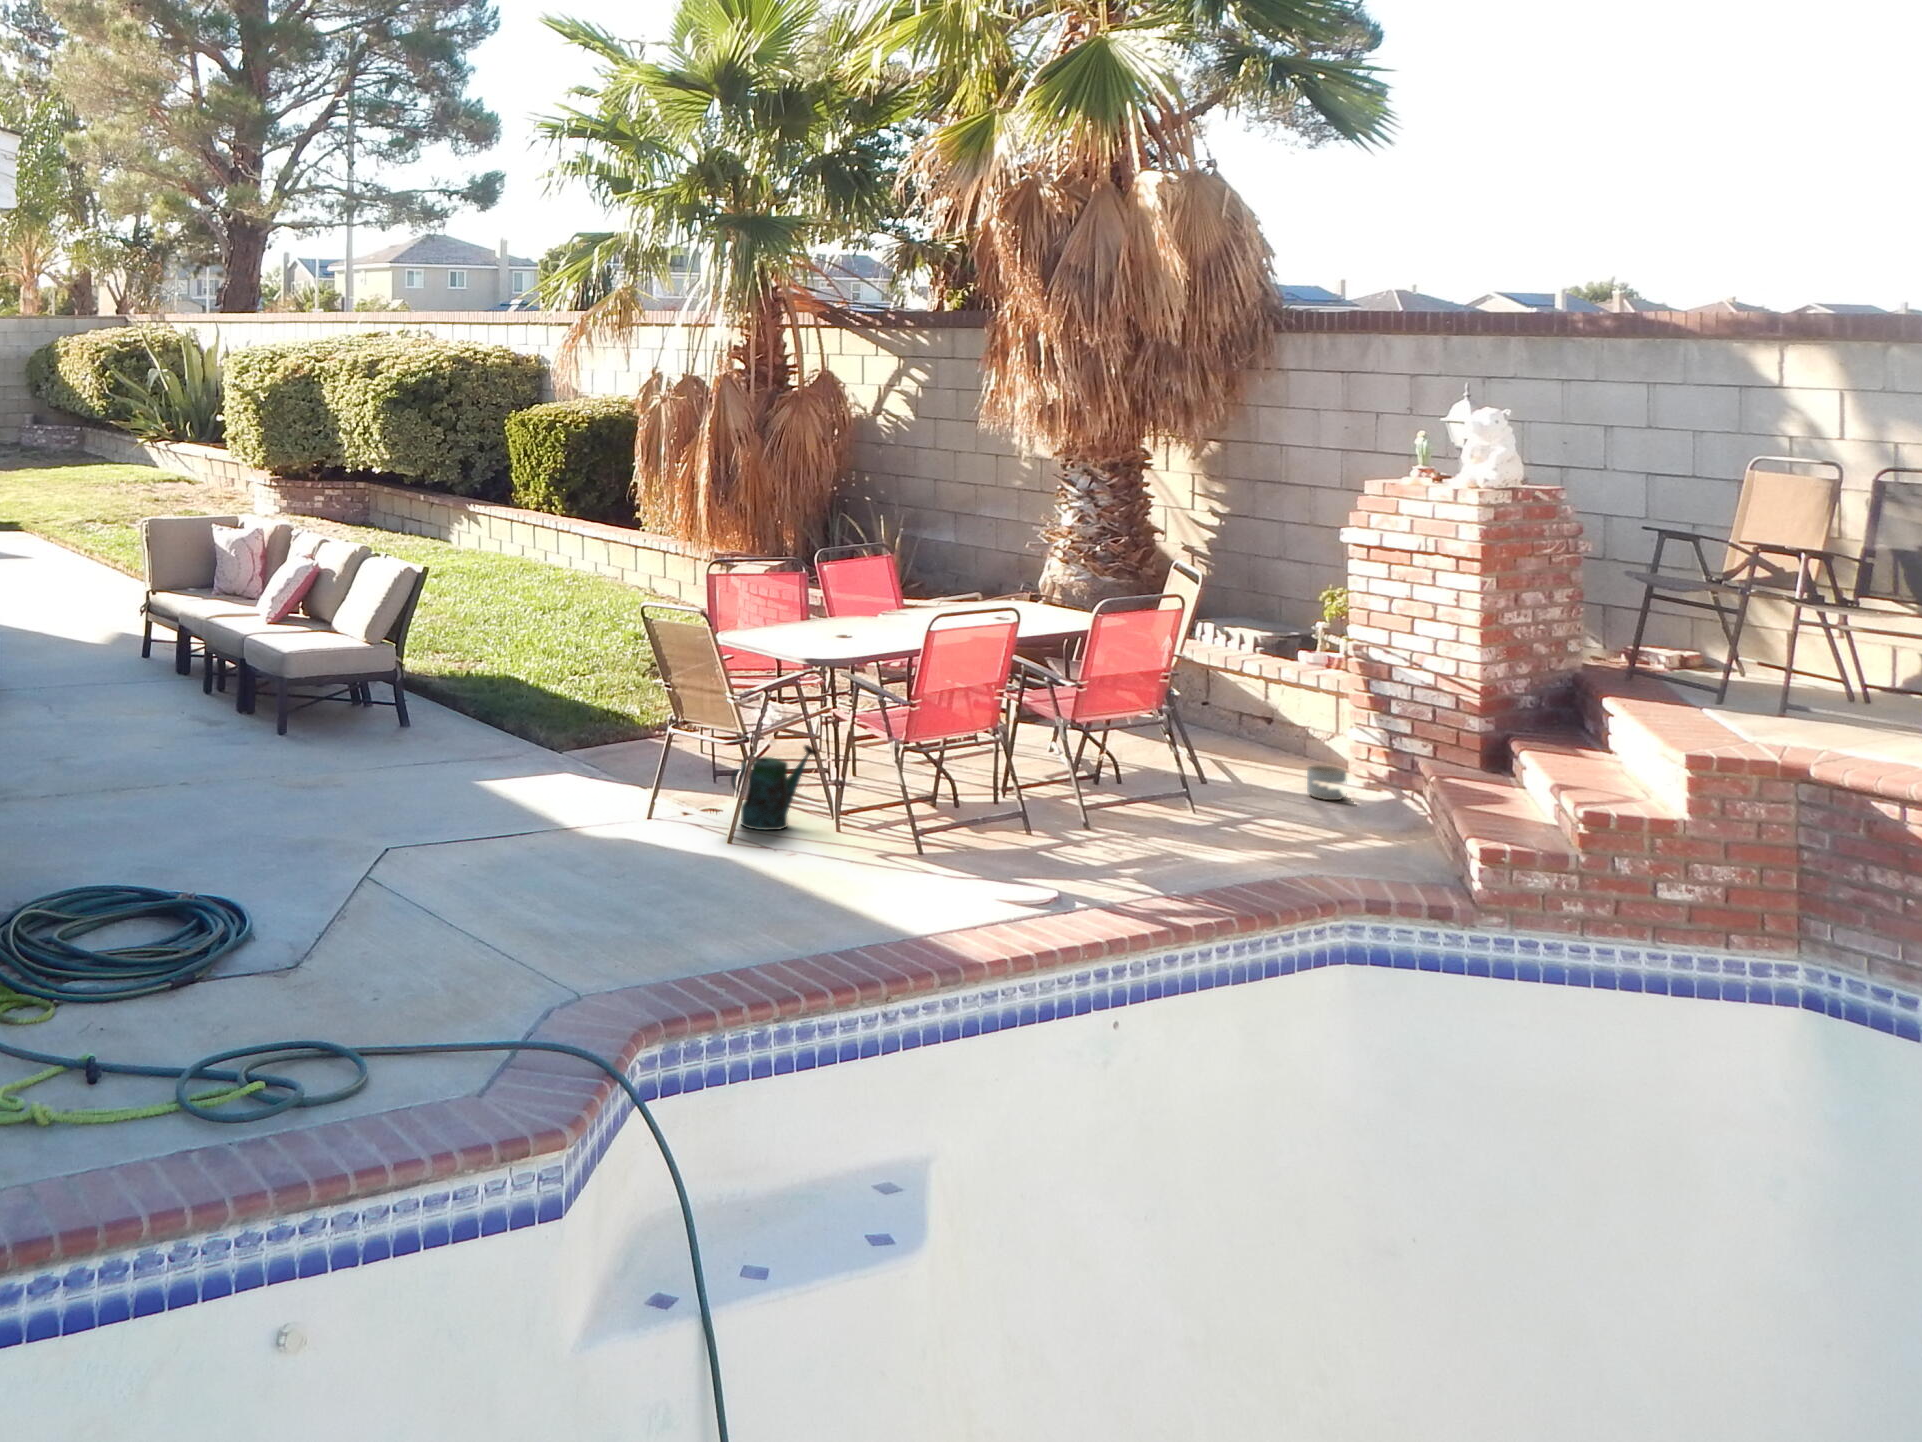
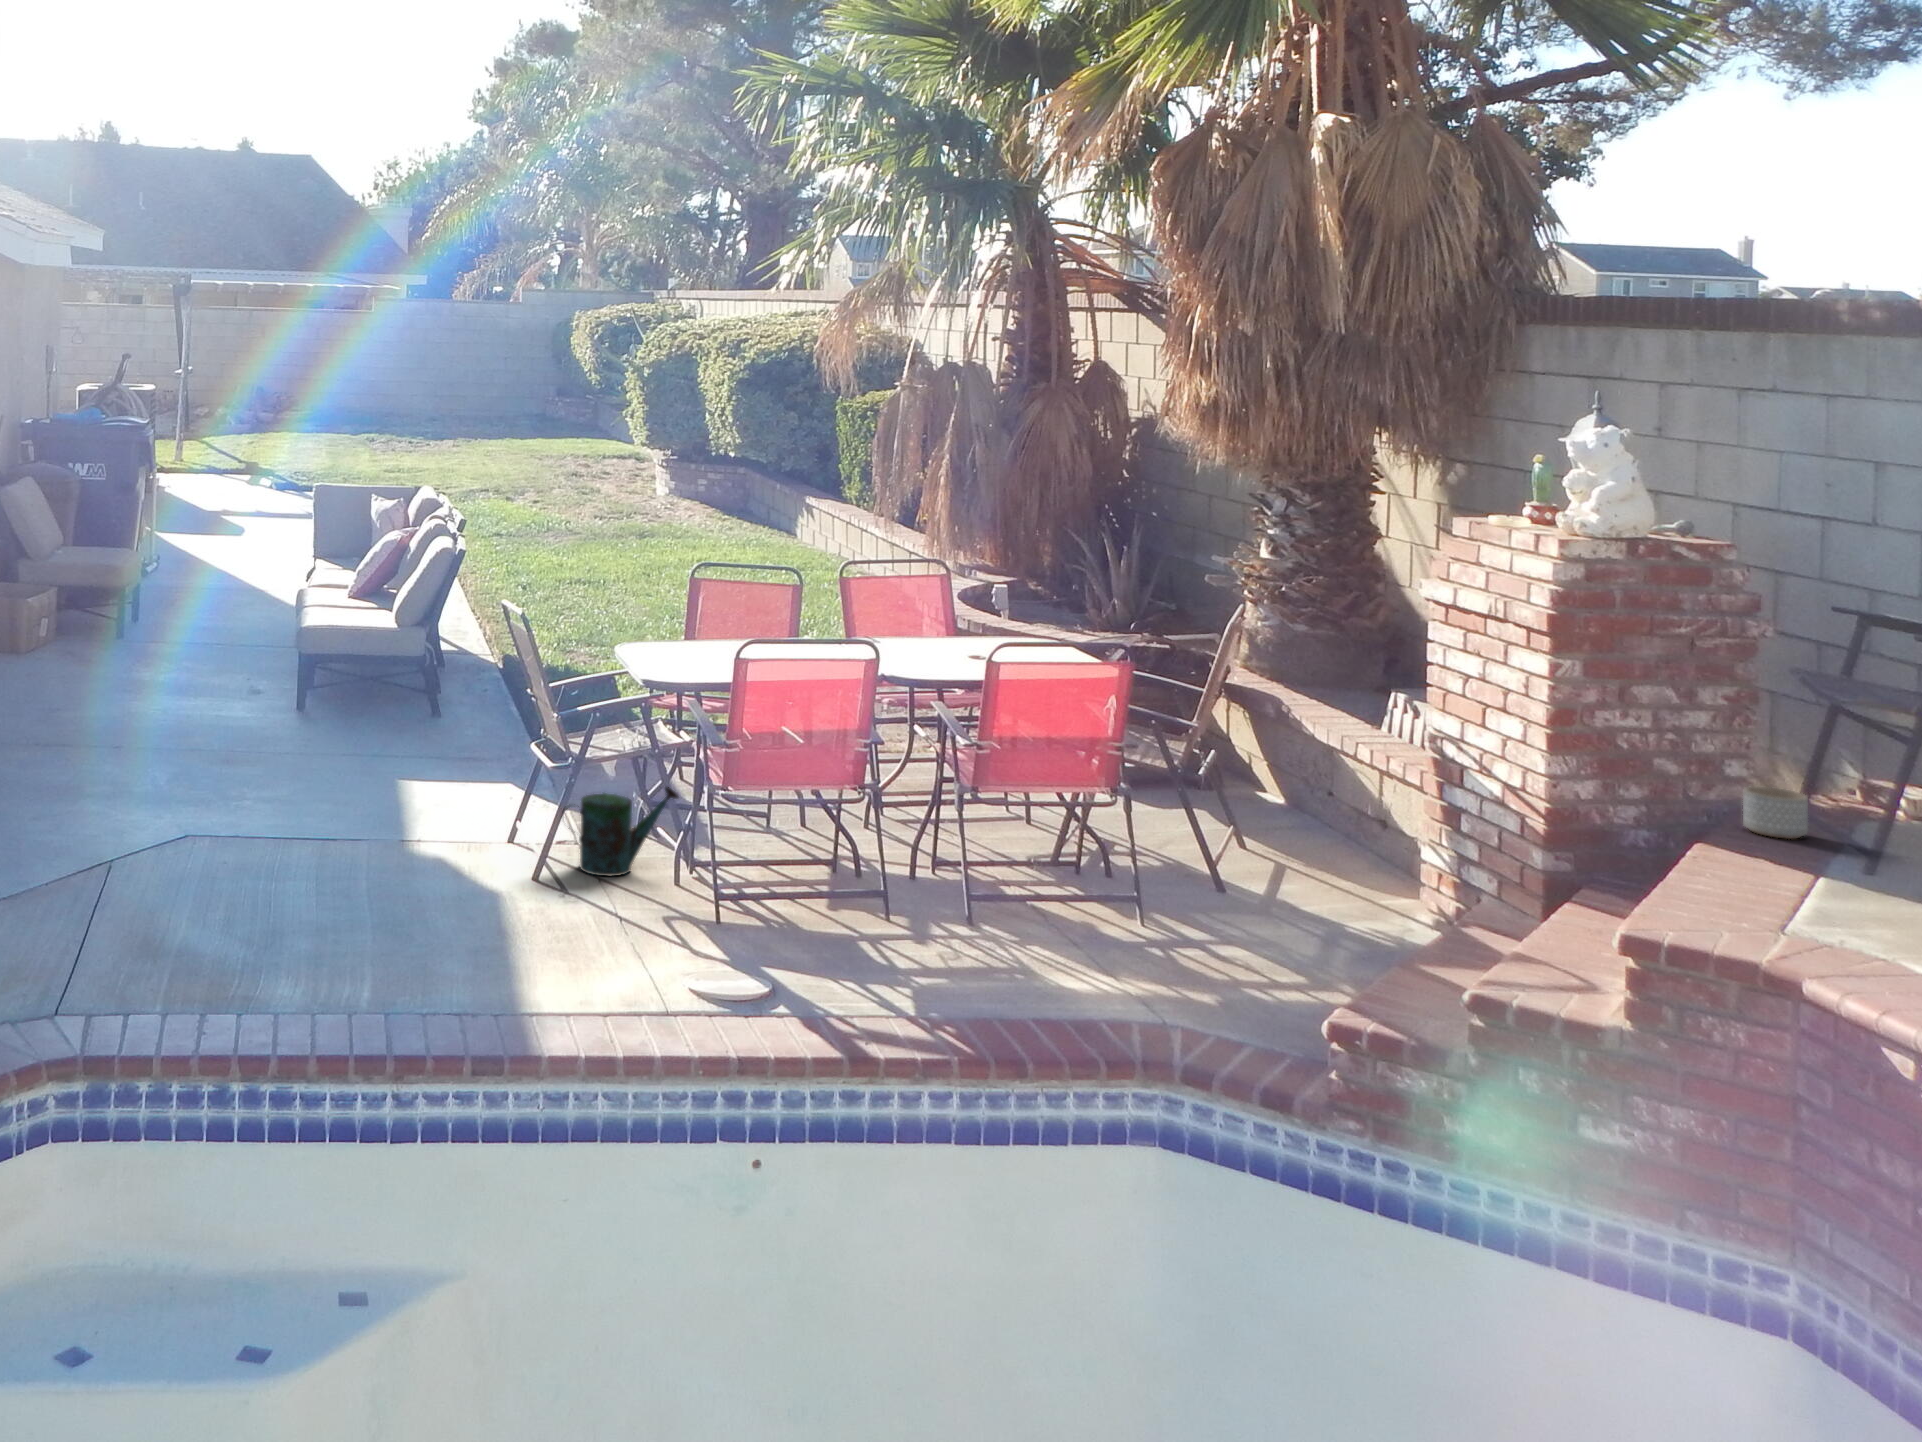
planter: present [1307,765,1346,800] -> present [1743,786,1808,839]

